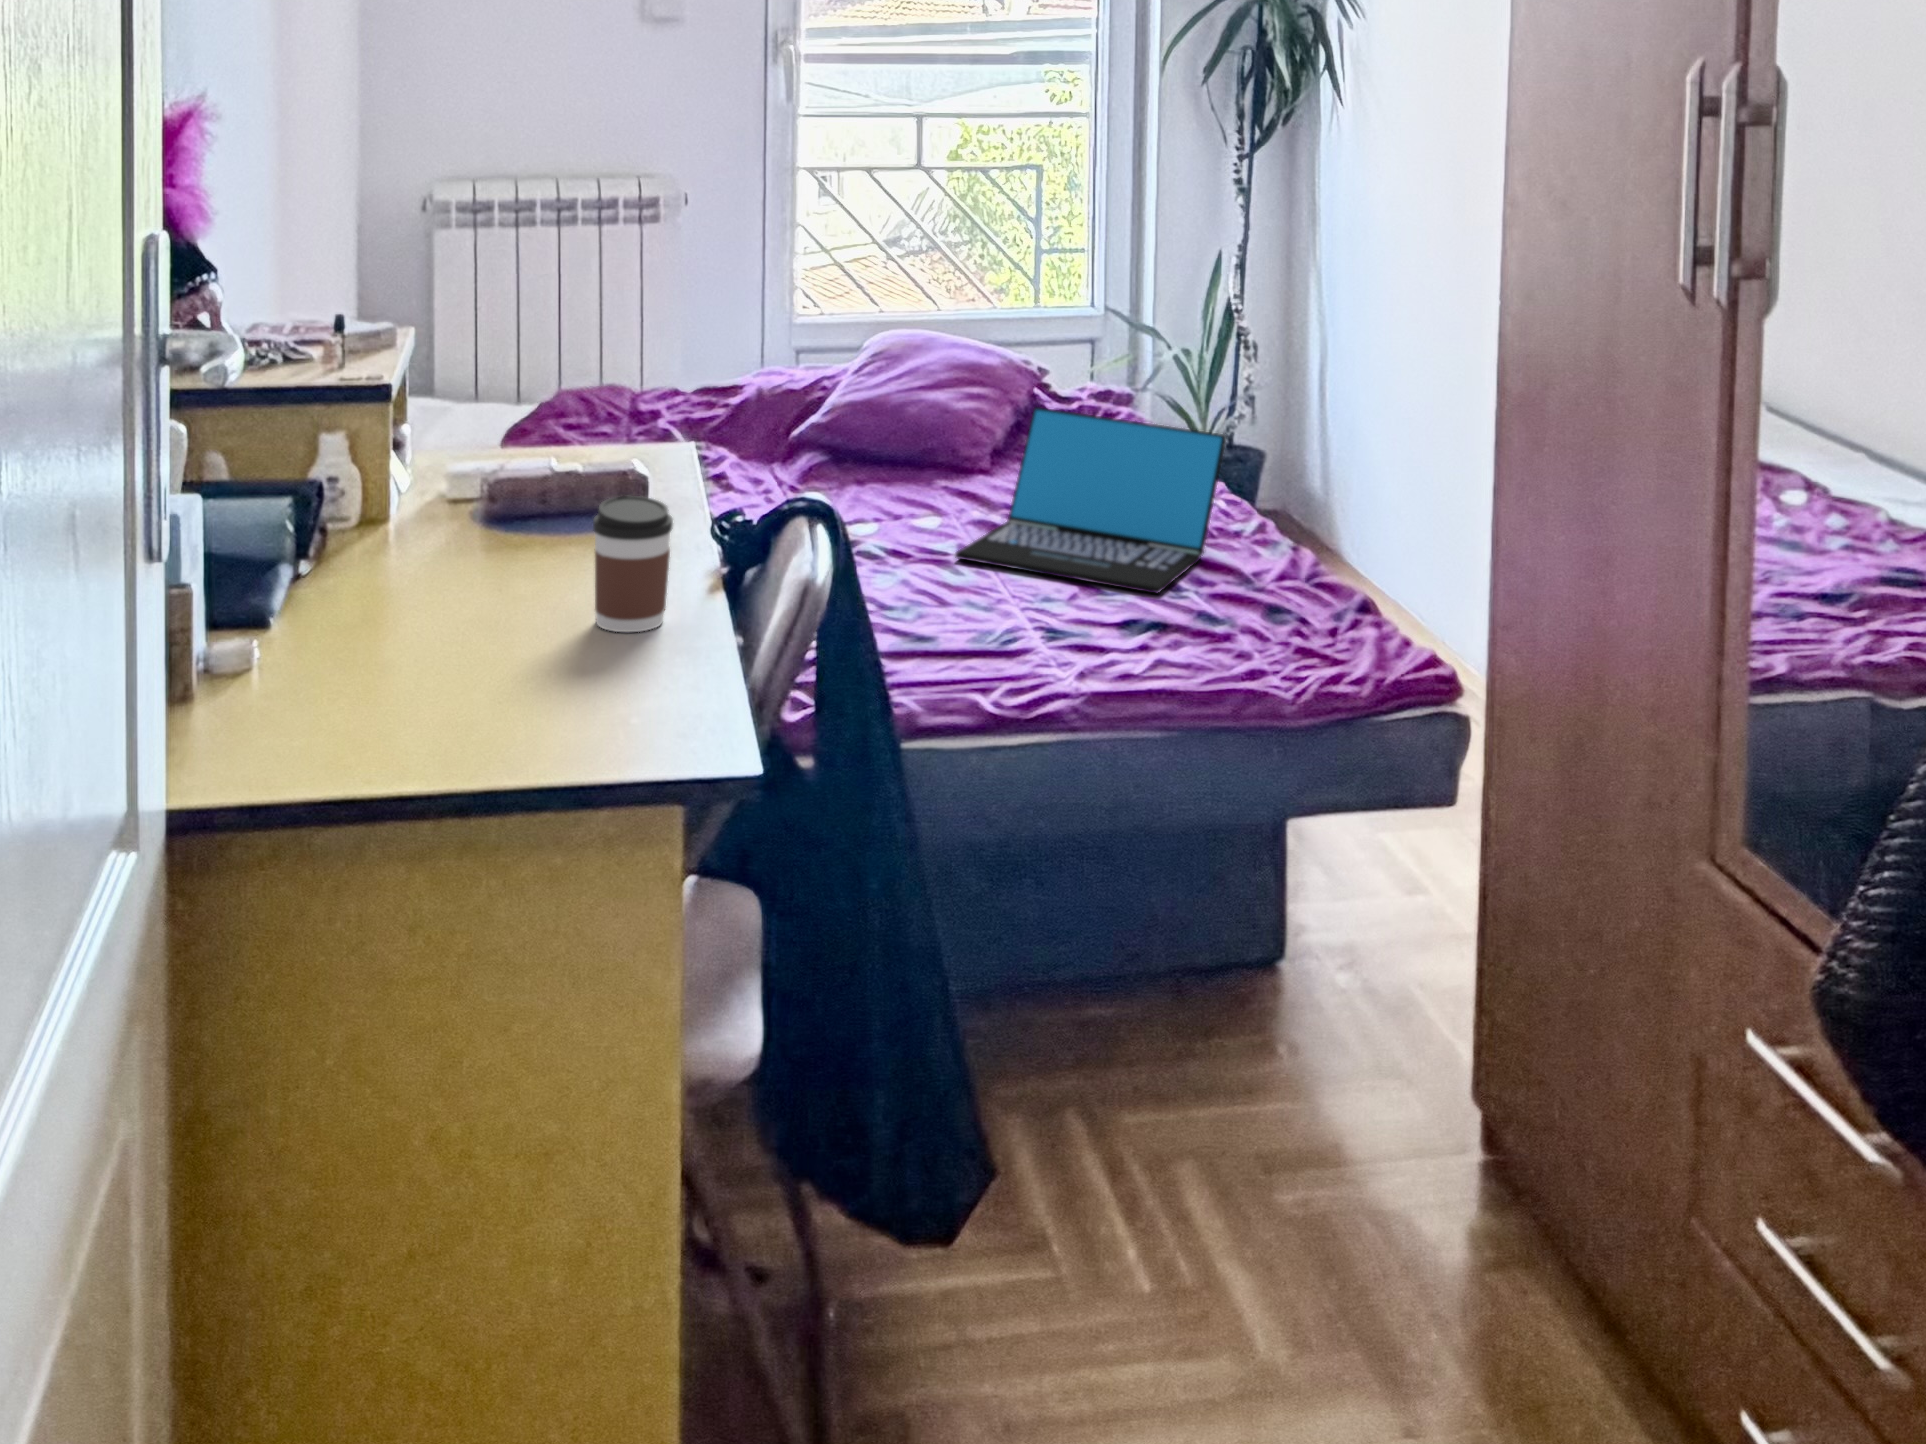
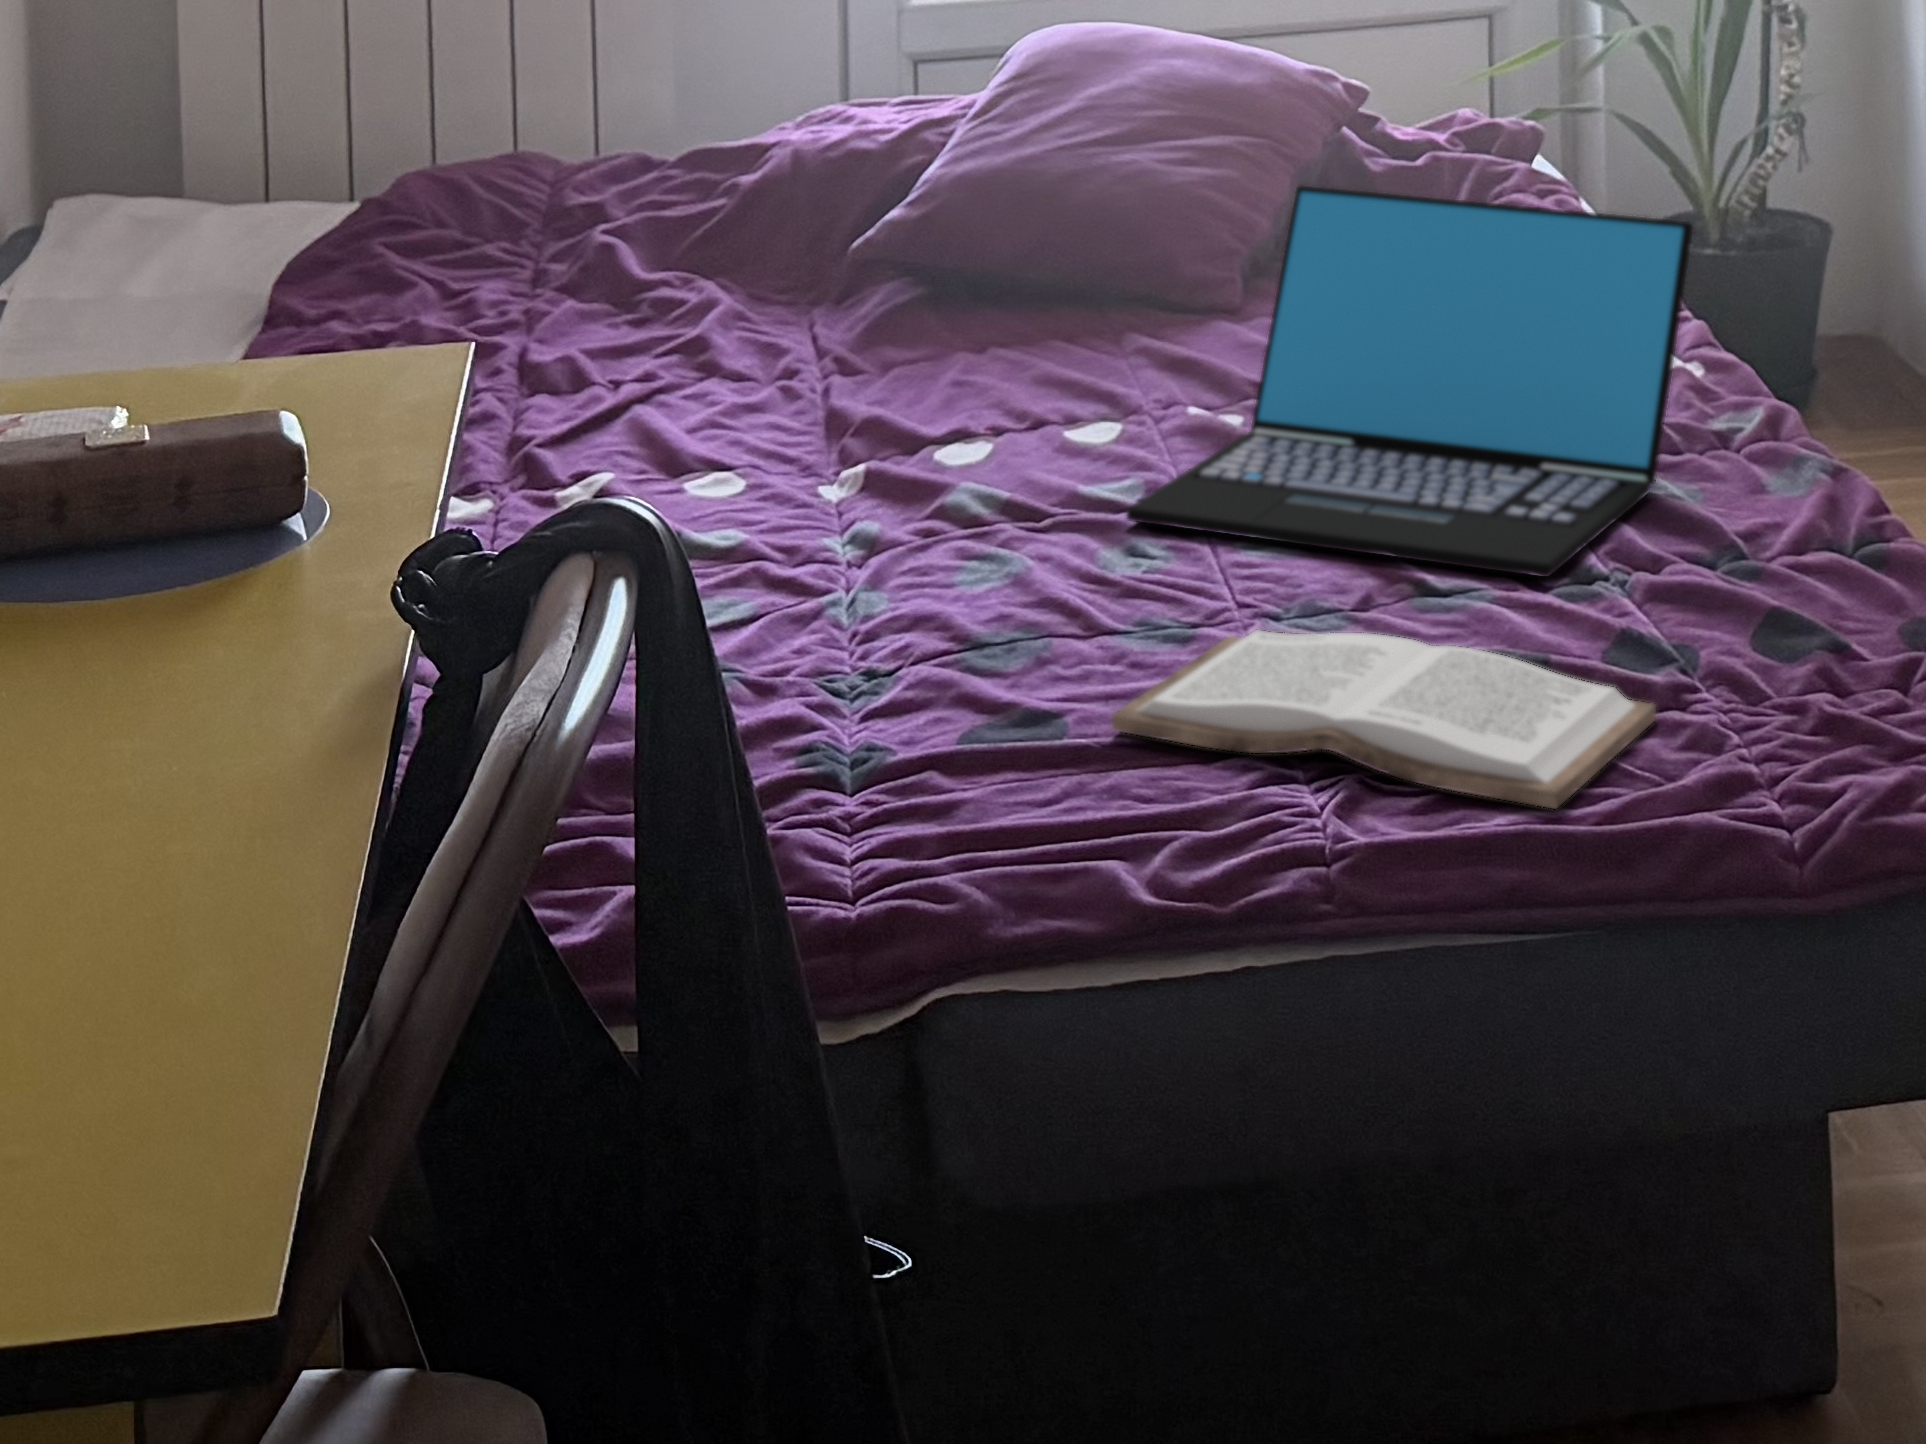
coffee cup: present [593,496,673,632] -> none [32,478,224,808]
book: none [966,609,1216,691] -> present [1112,631,1656,808]

